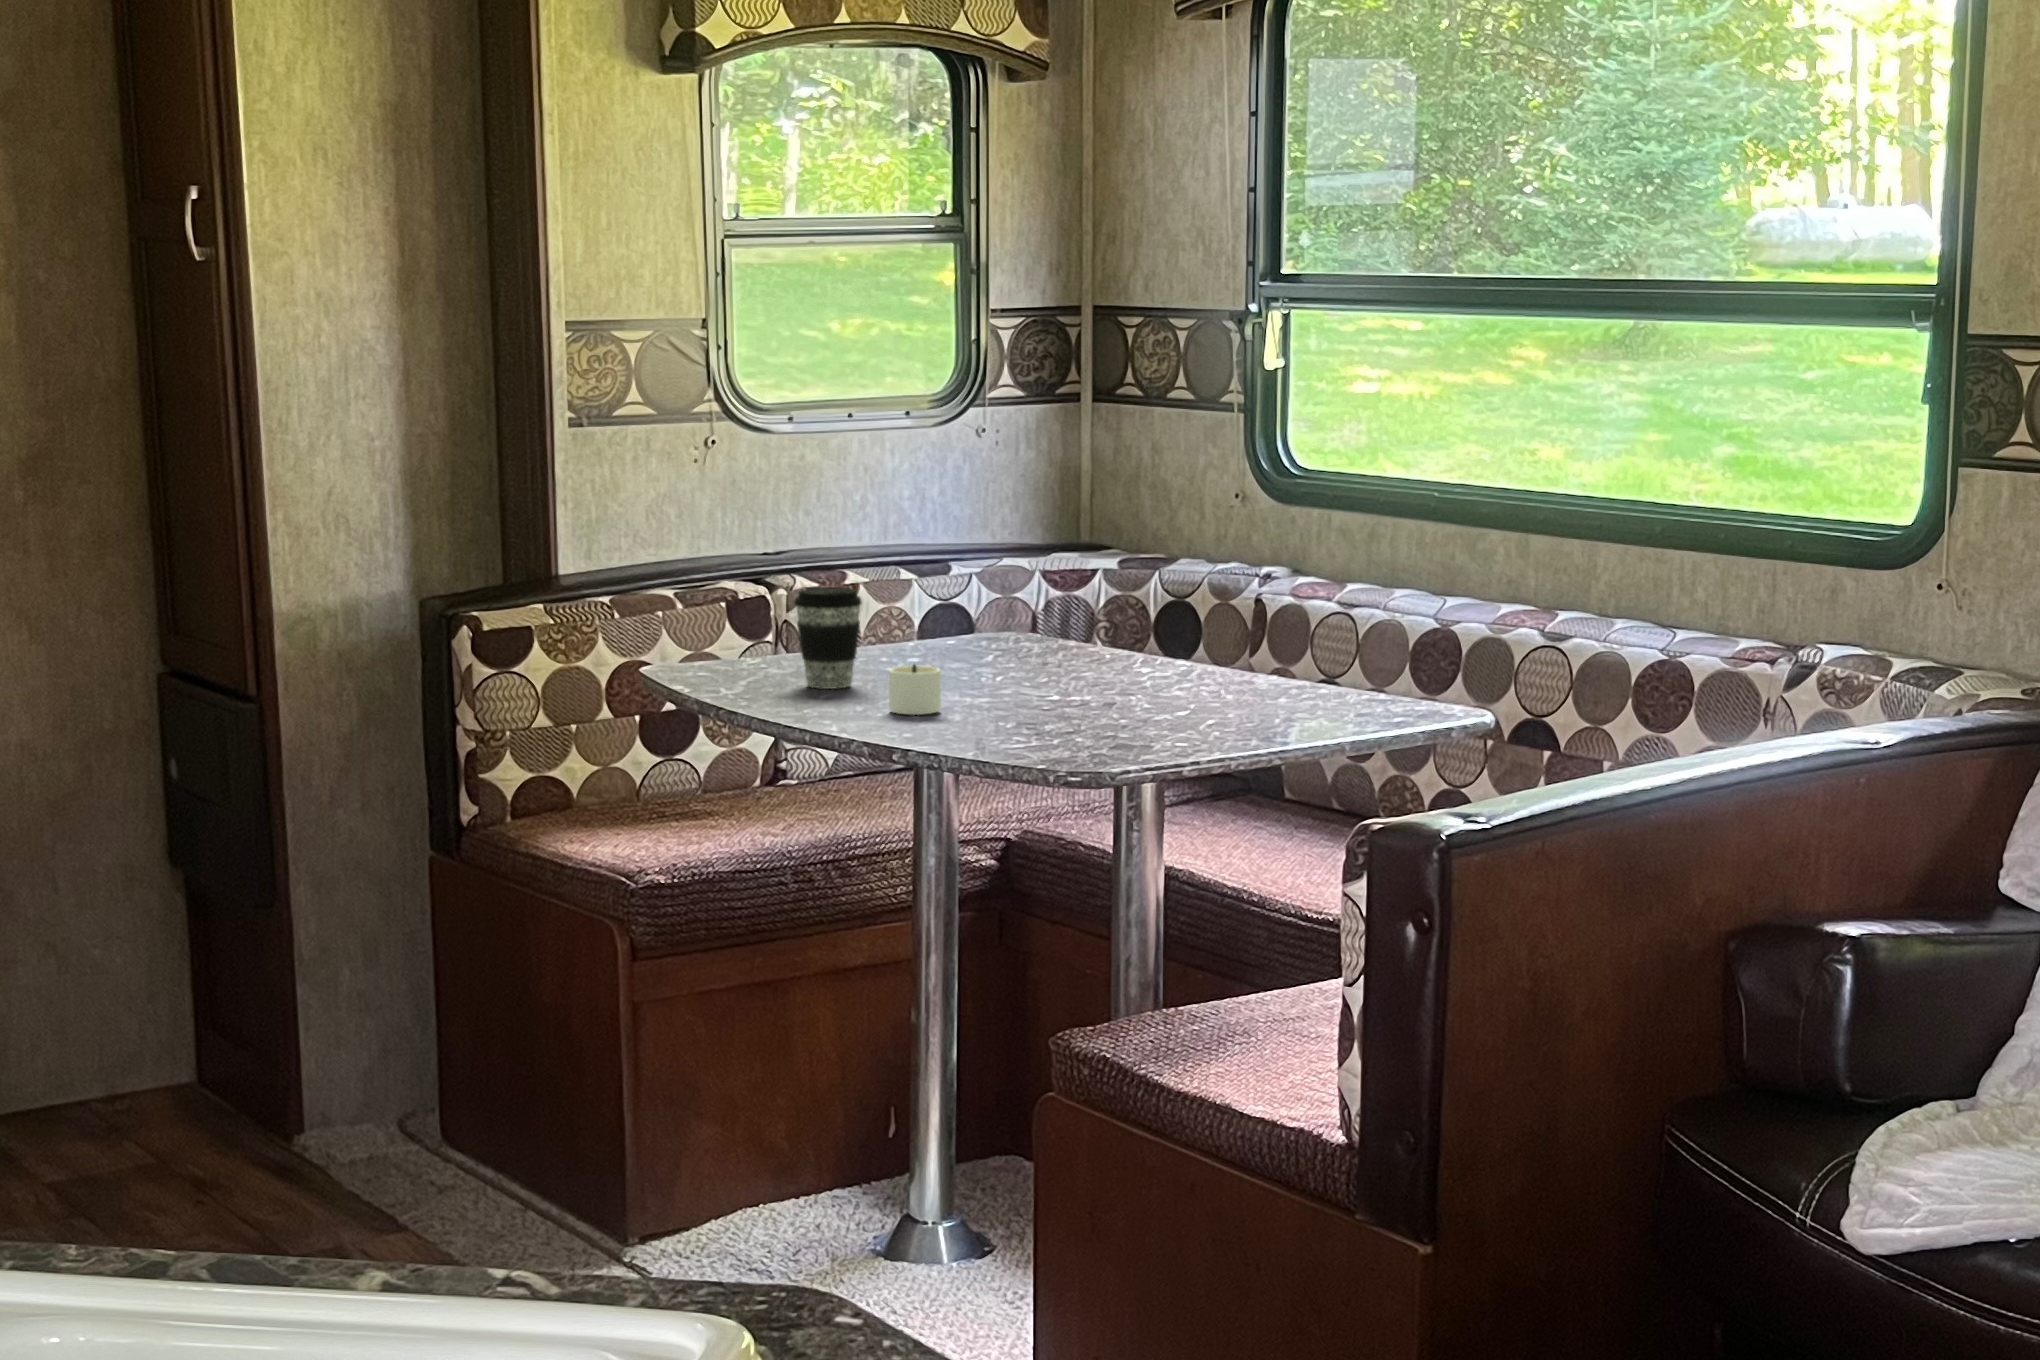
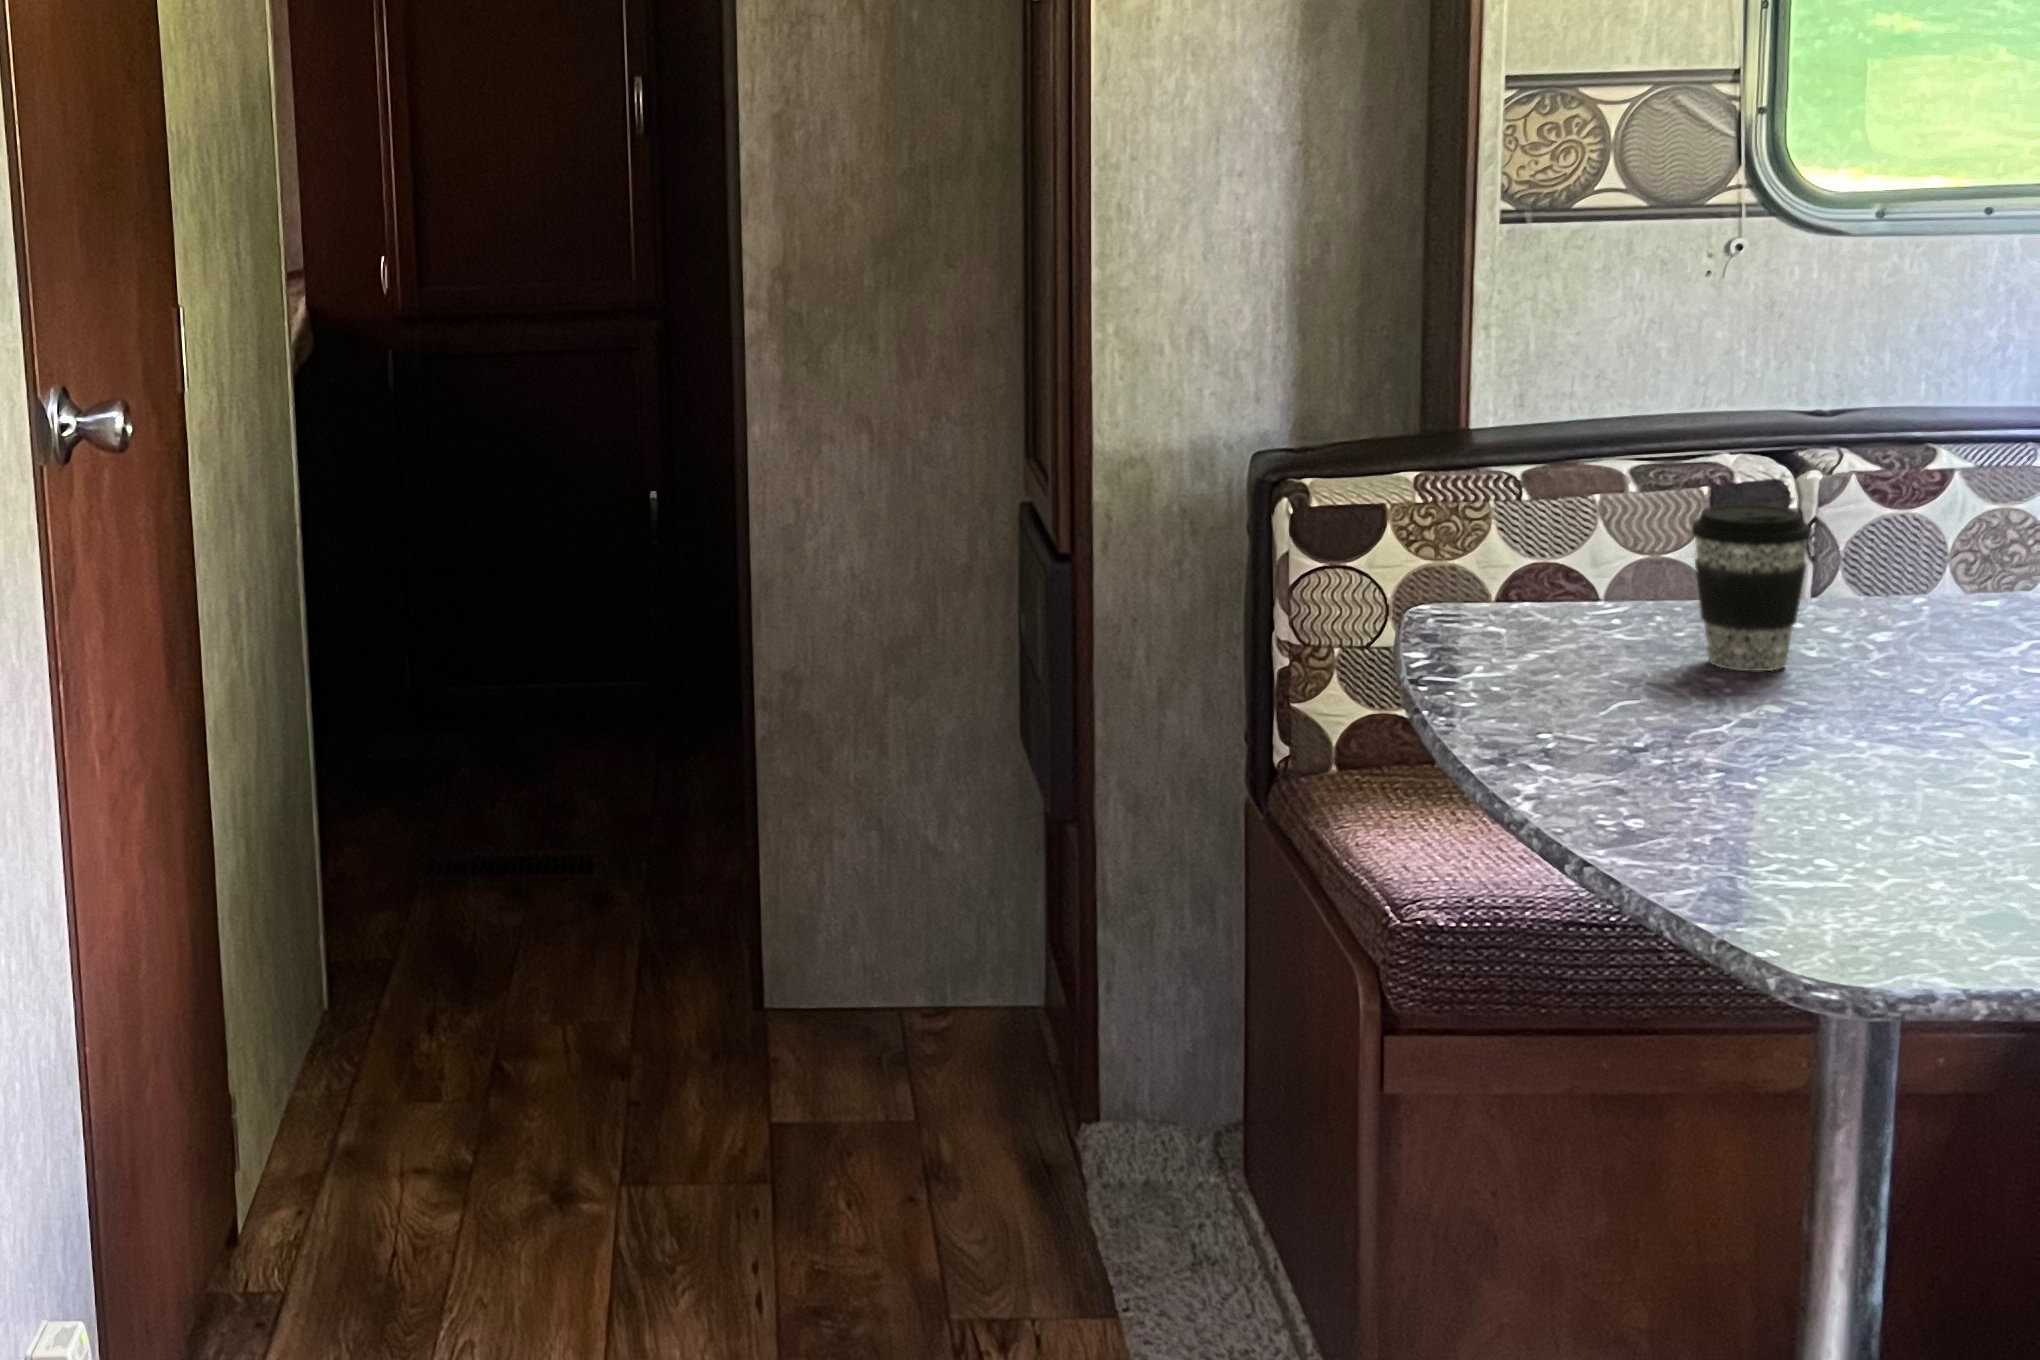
candle: present [889,664,941,715] -> none [1779,667,1917,764]

